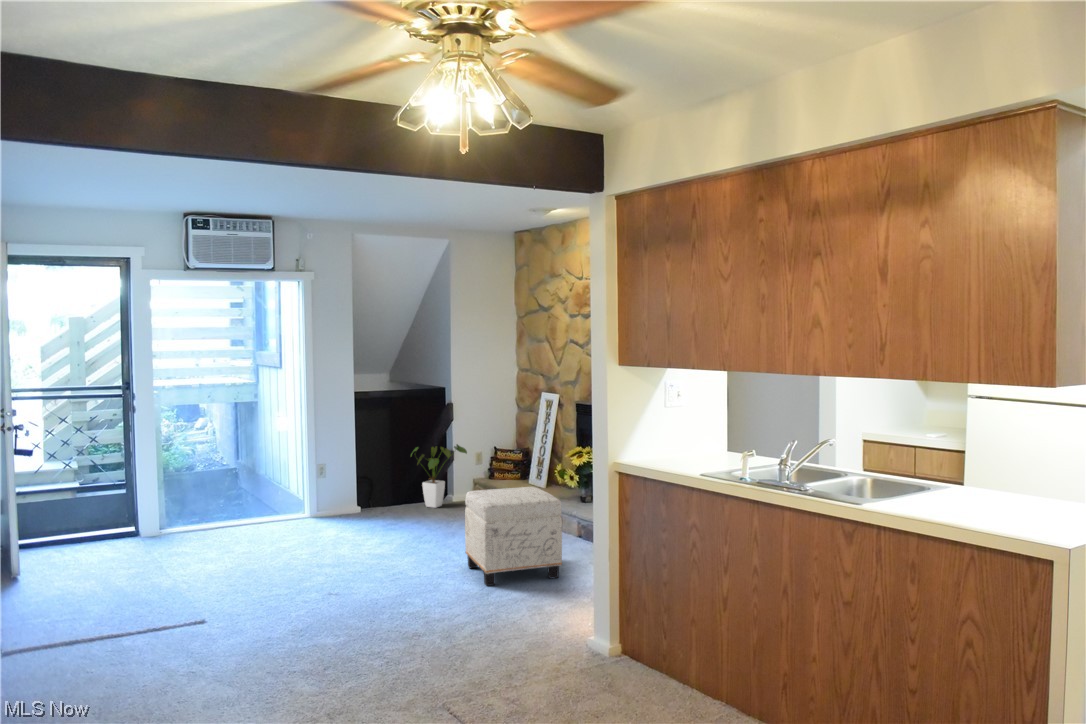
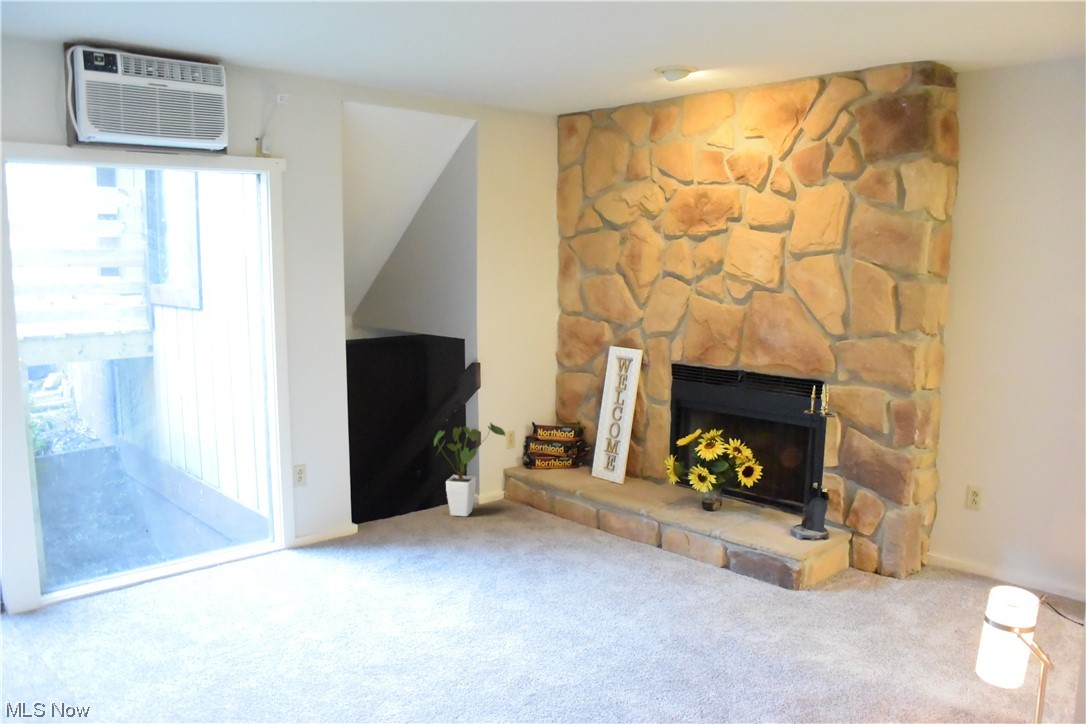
ottoman: present [465,487,562,586] -> none [630,507,815,693]

